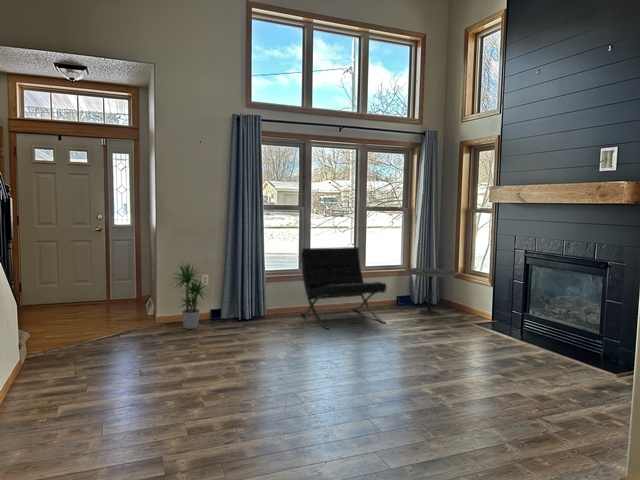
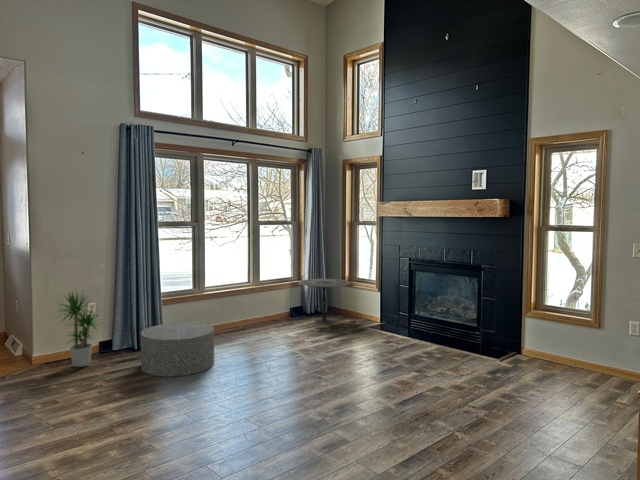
lounge chair: present [301,247,386,329] -> none [199,262,291,349]
ottoman: none [234,298,300,346] -> present [141,322,214,376]

